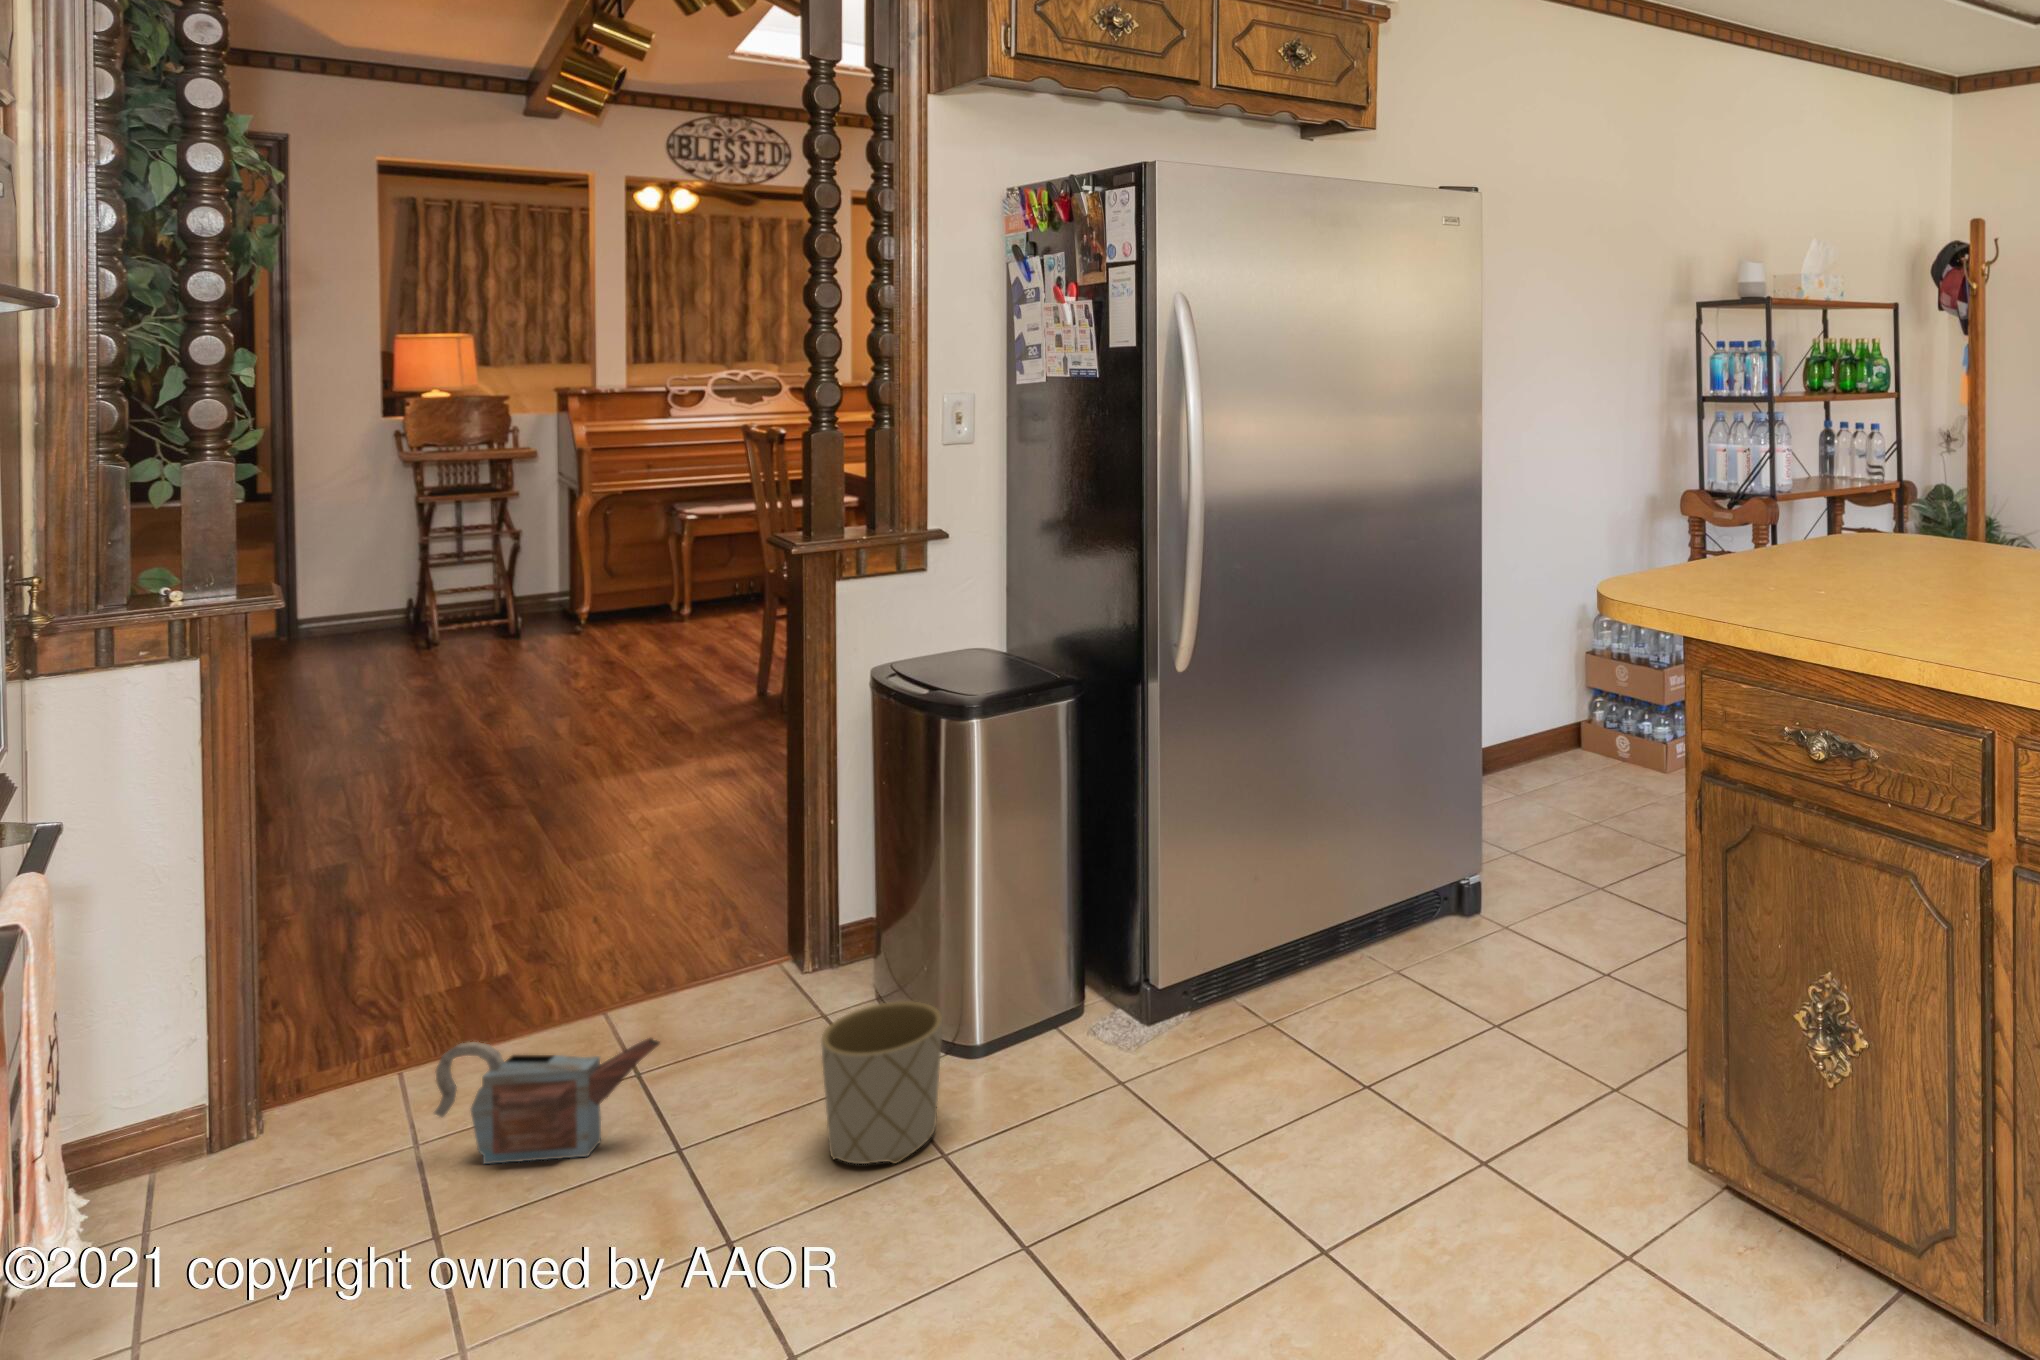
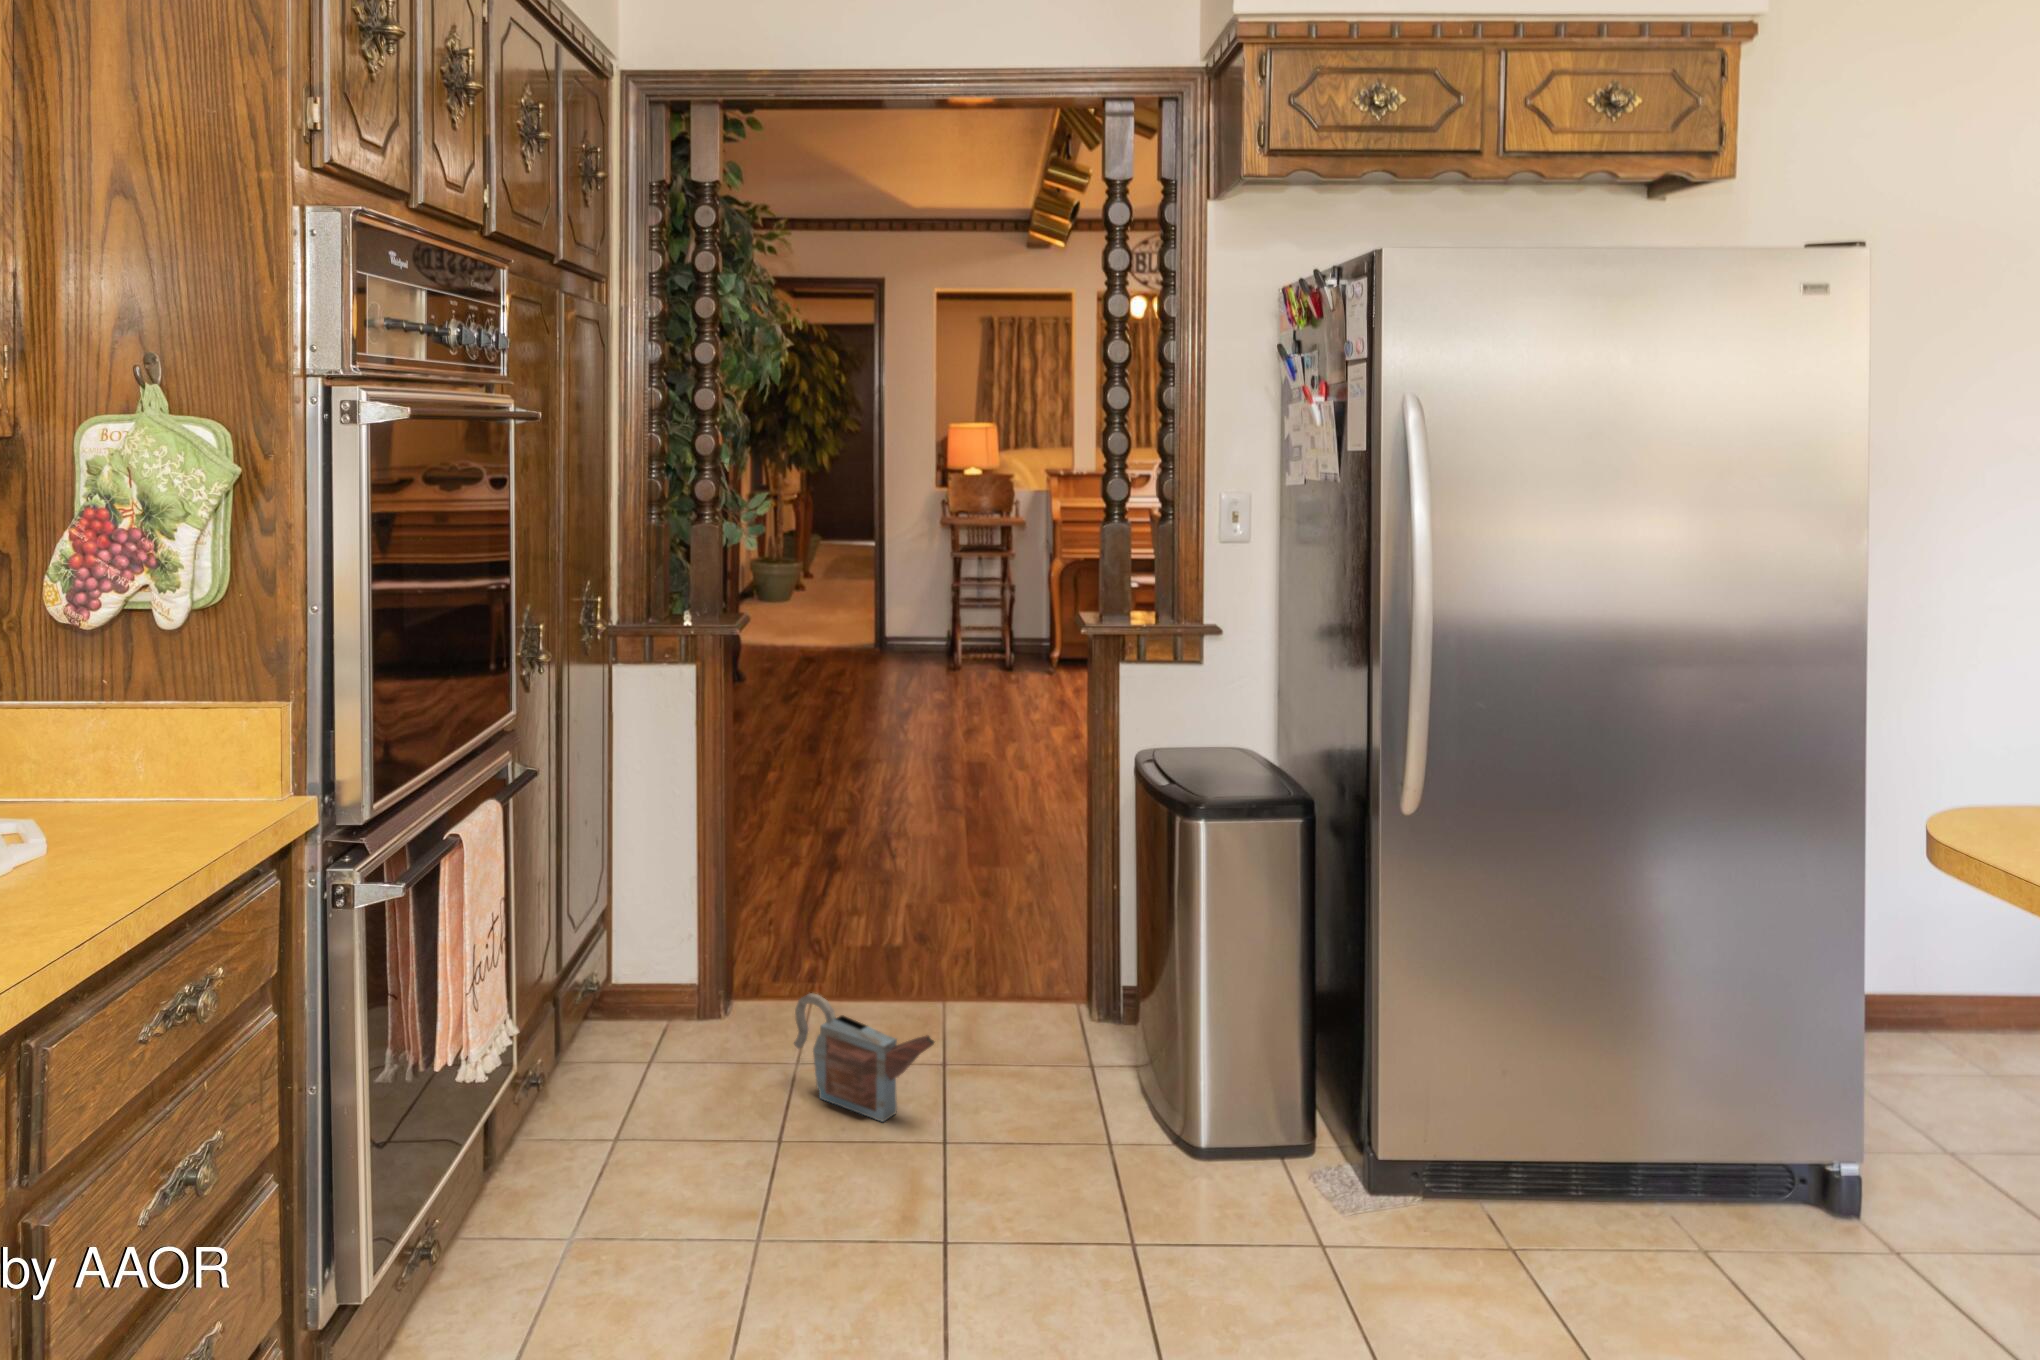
planter: present [821,1001,942,1164] -> none [1042,1070,1150,1235]

